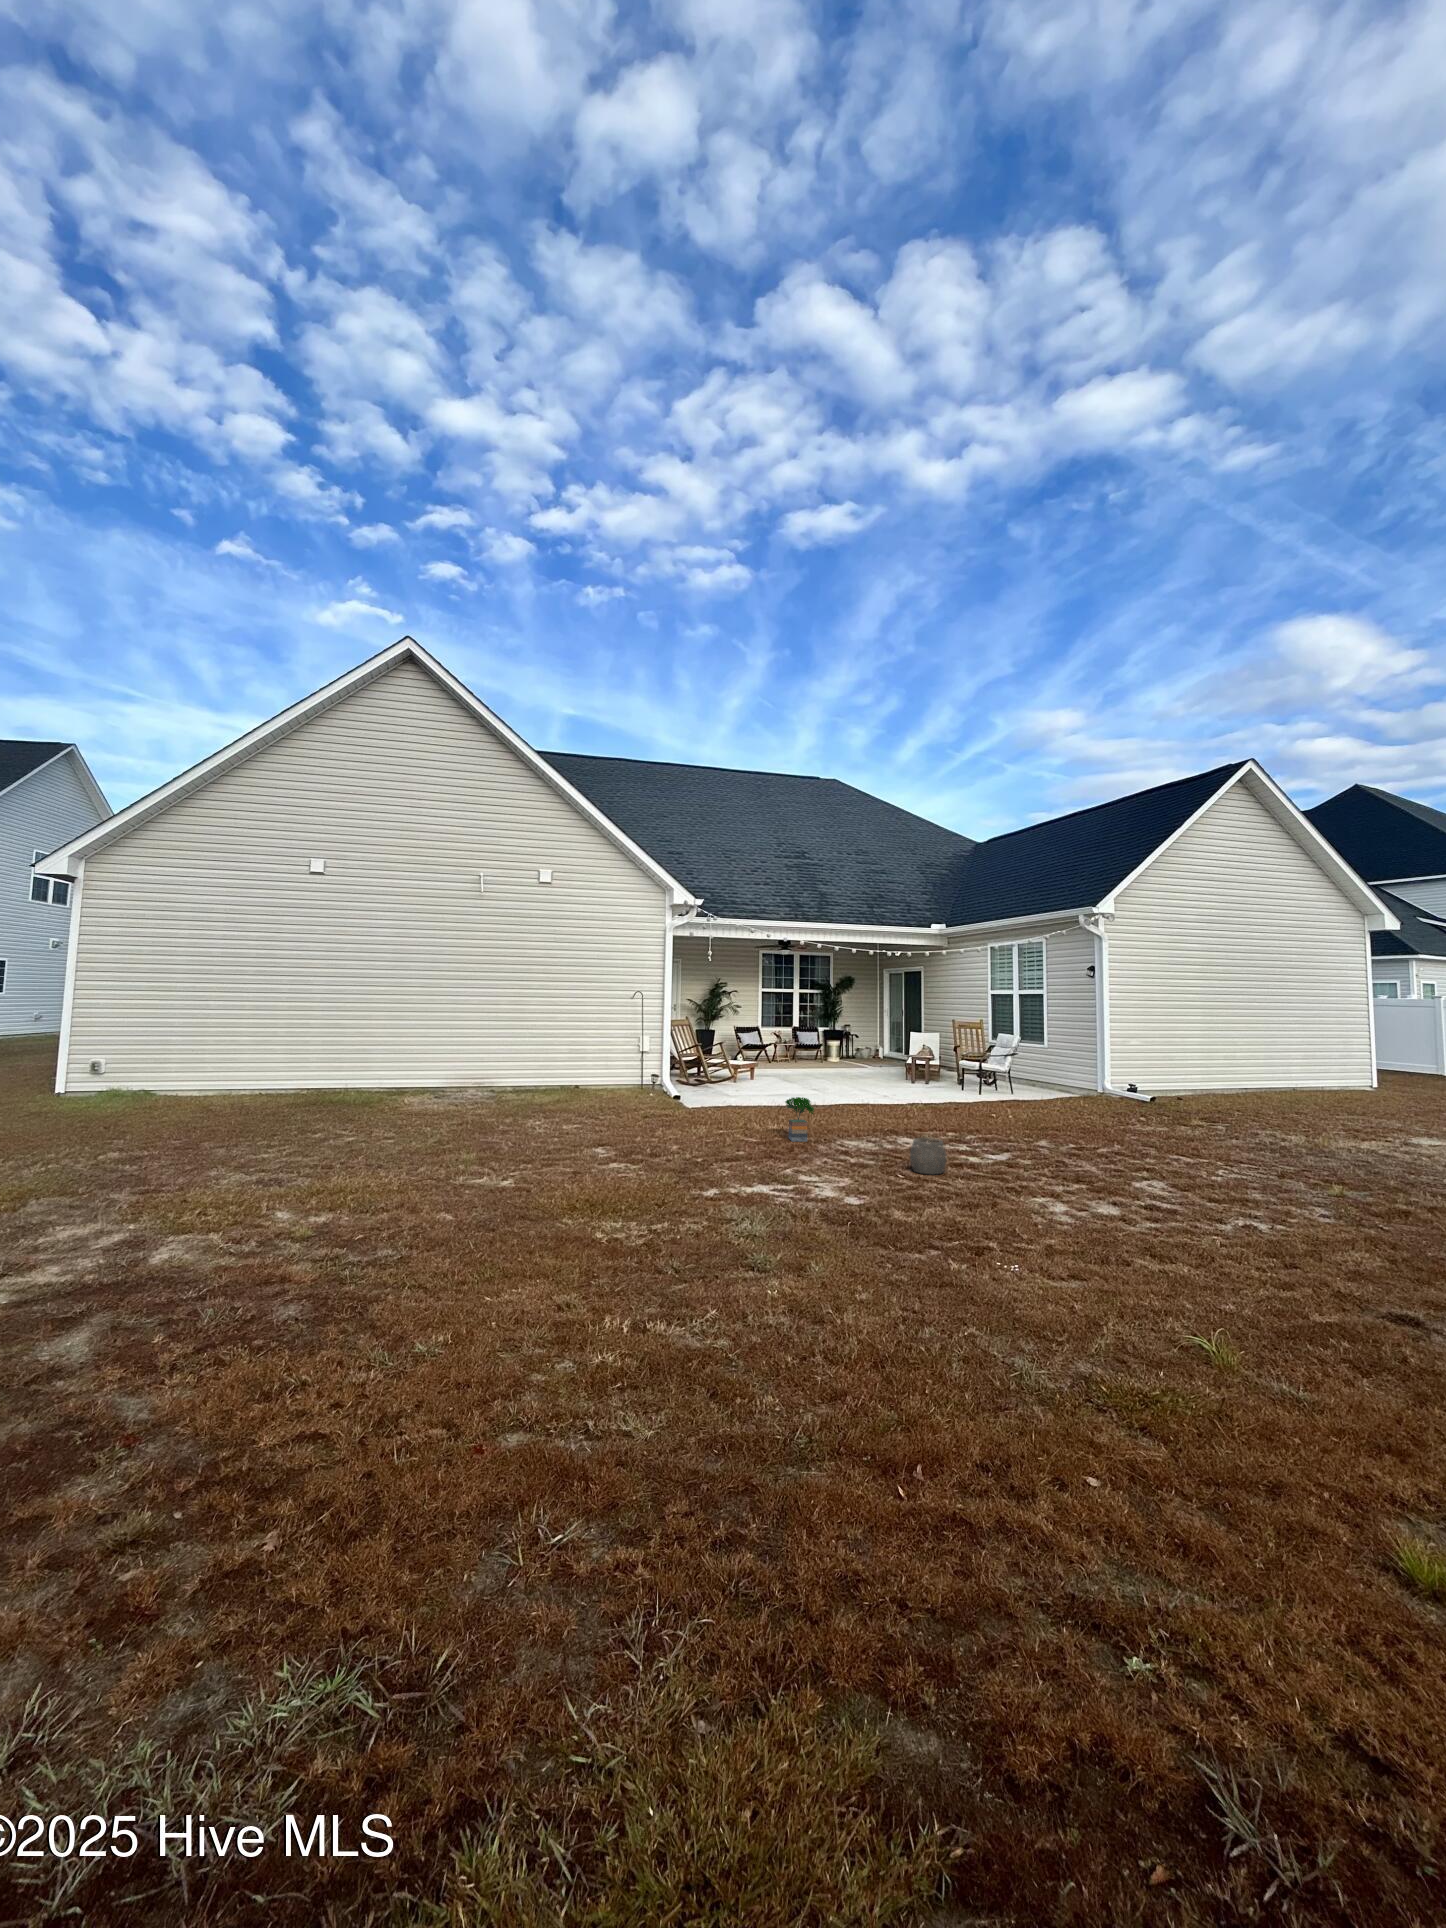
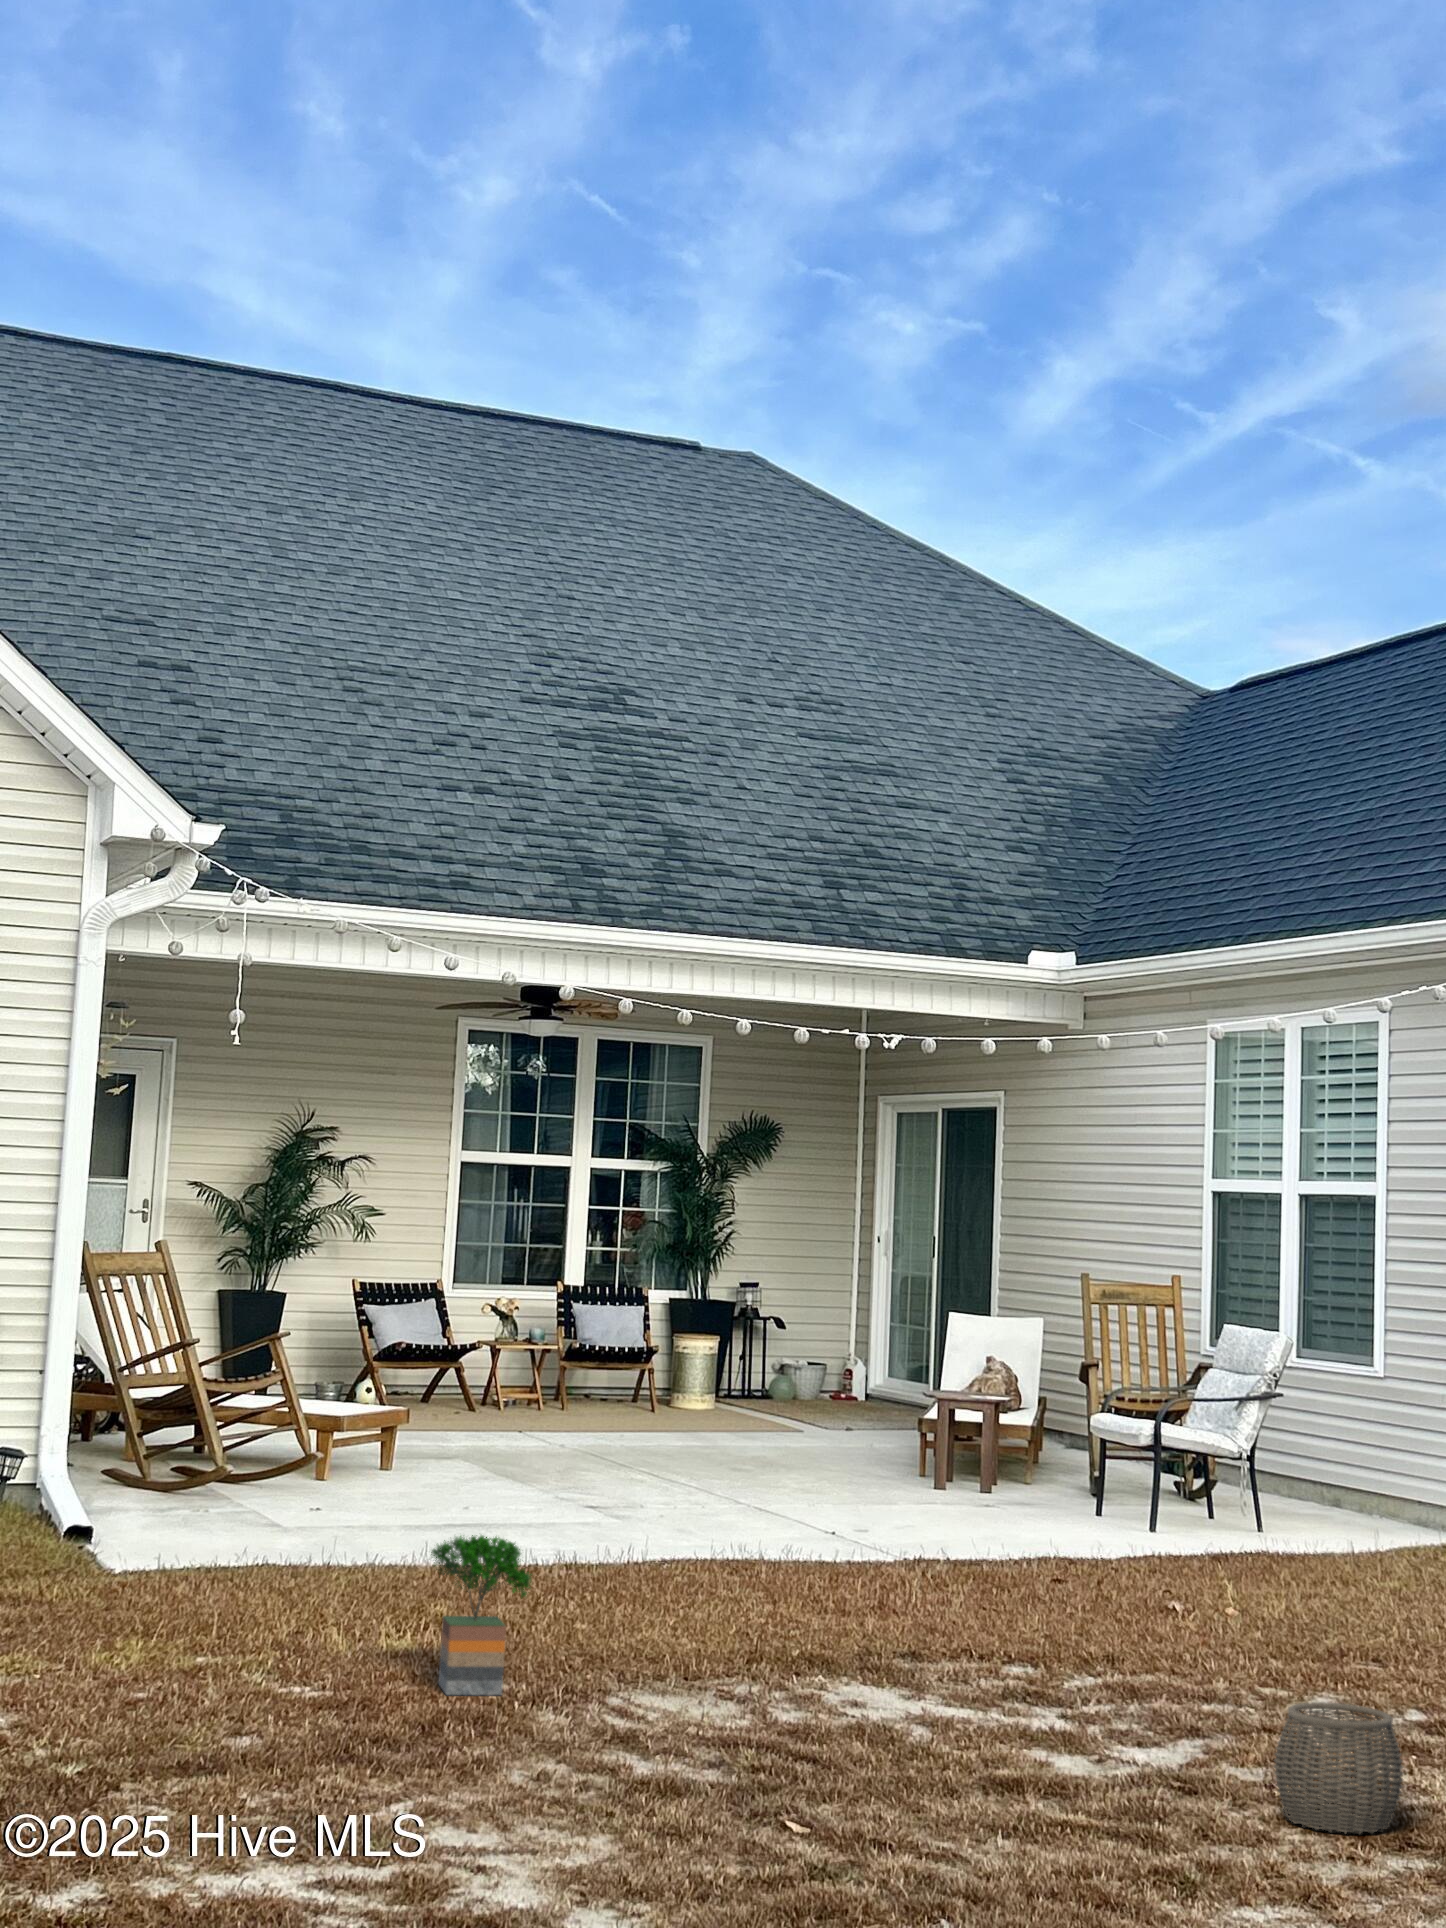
woven basket: present [910,1138,947,1174] -> present [1274,1702,1403,1834]

